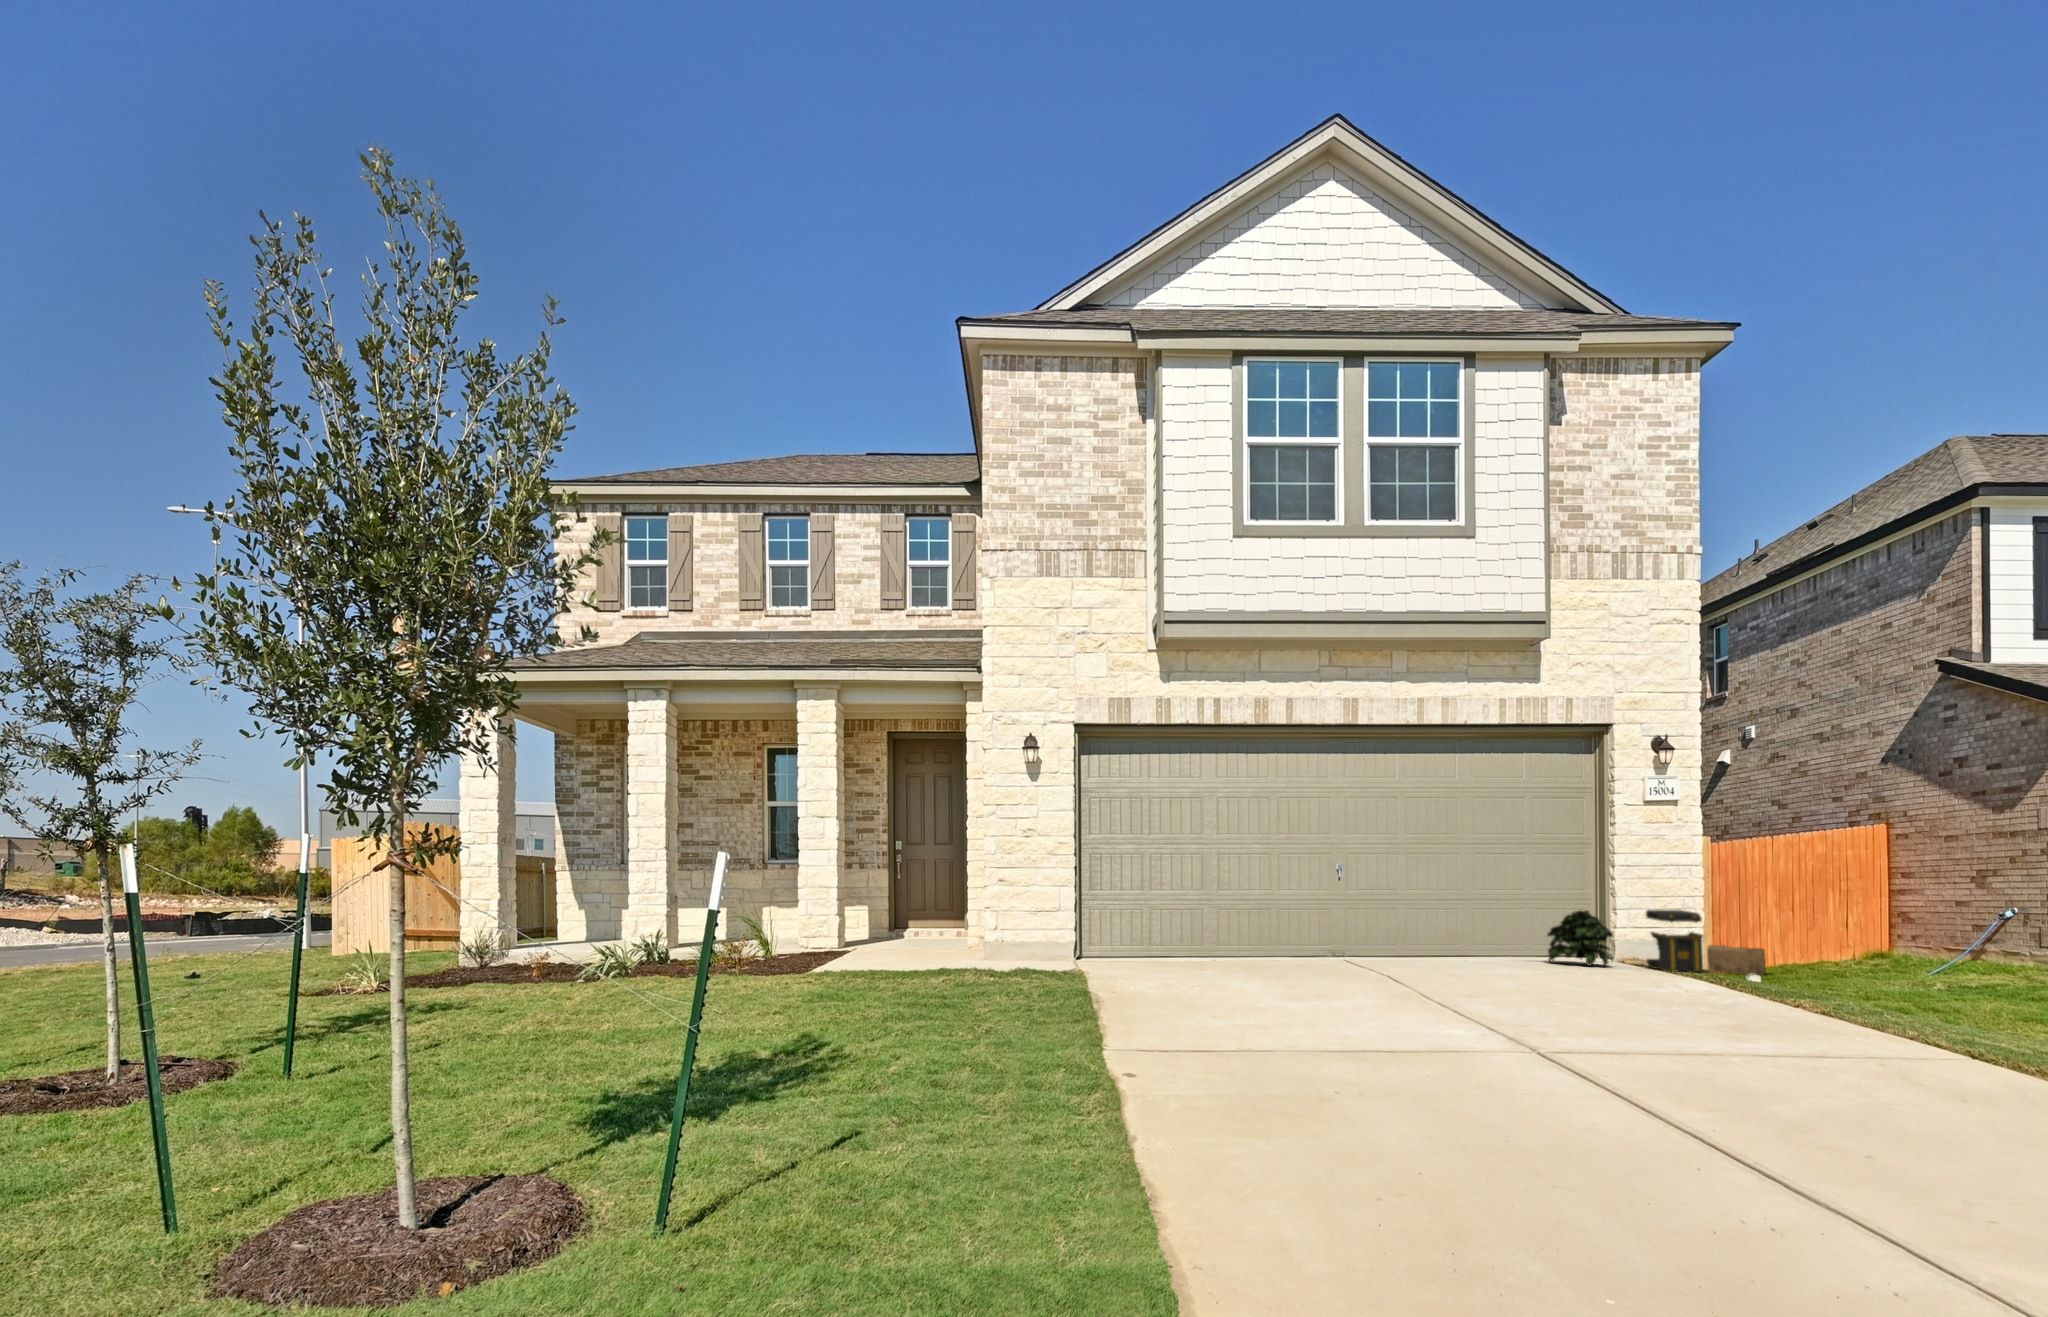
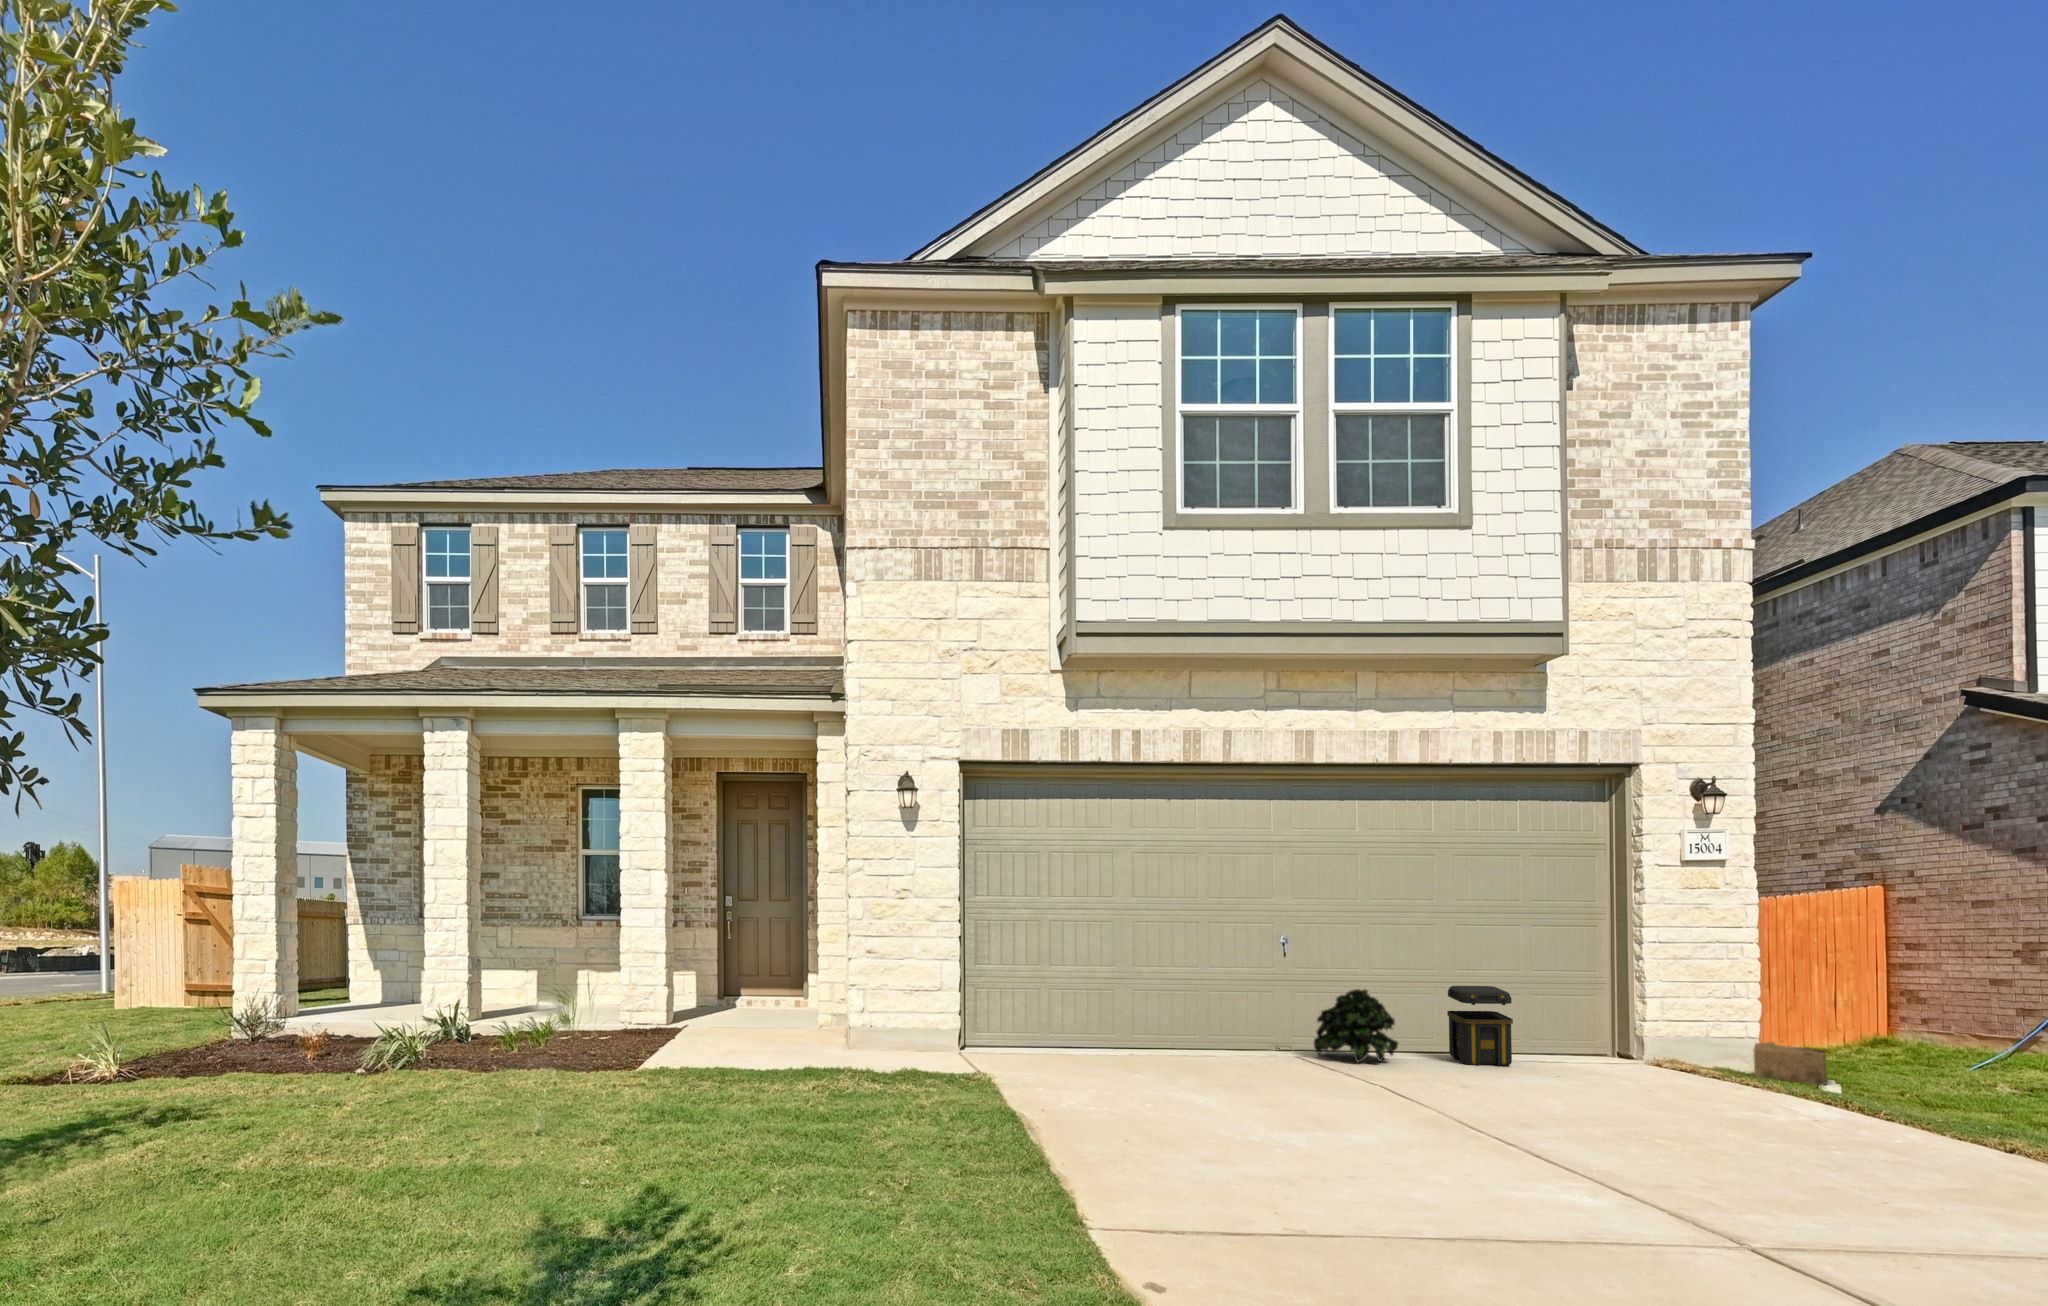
toolbox: present [1646,909,1703,972] -> present [1447,986,1513,1066]
potted plant: present [1547,910,1613,966] -> present [1314,989,1398,1062]

